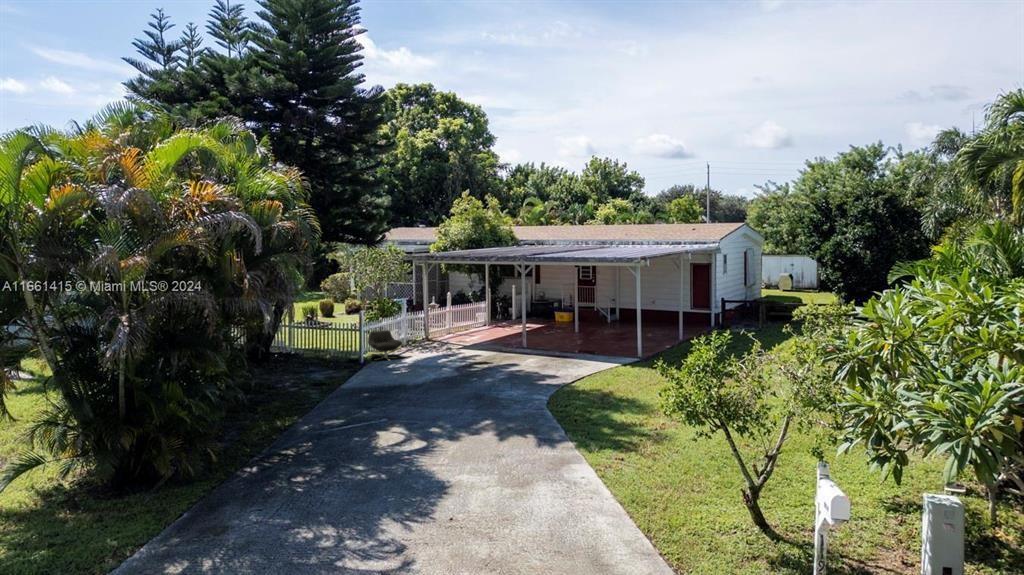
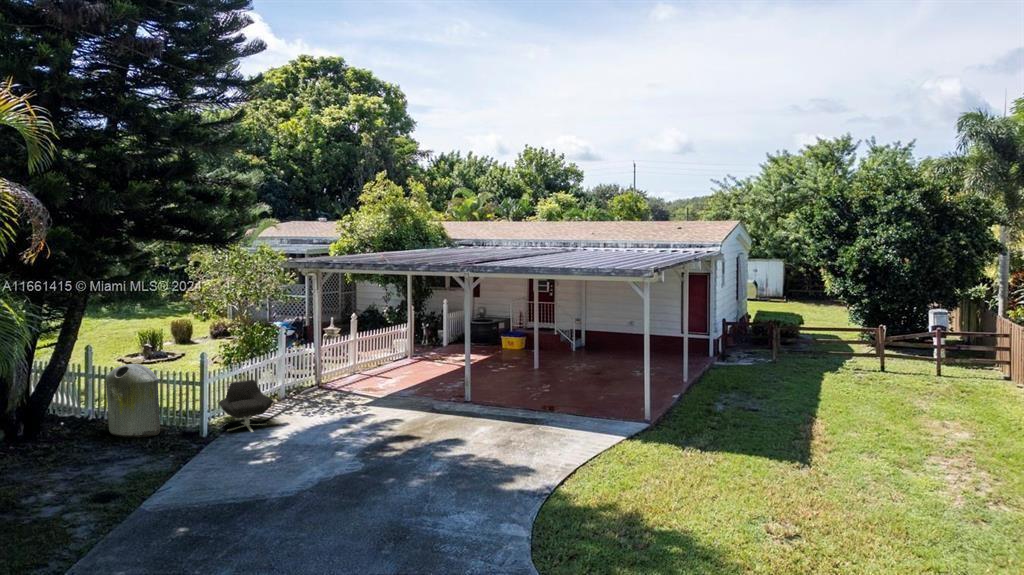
trash can: none [304,318,335,362] -> present [106,364,160,438]

